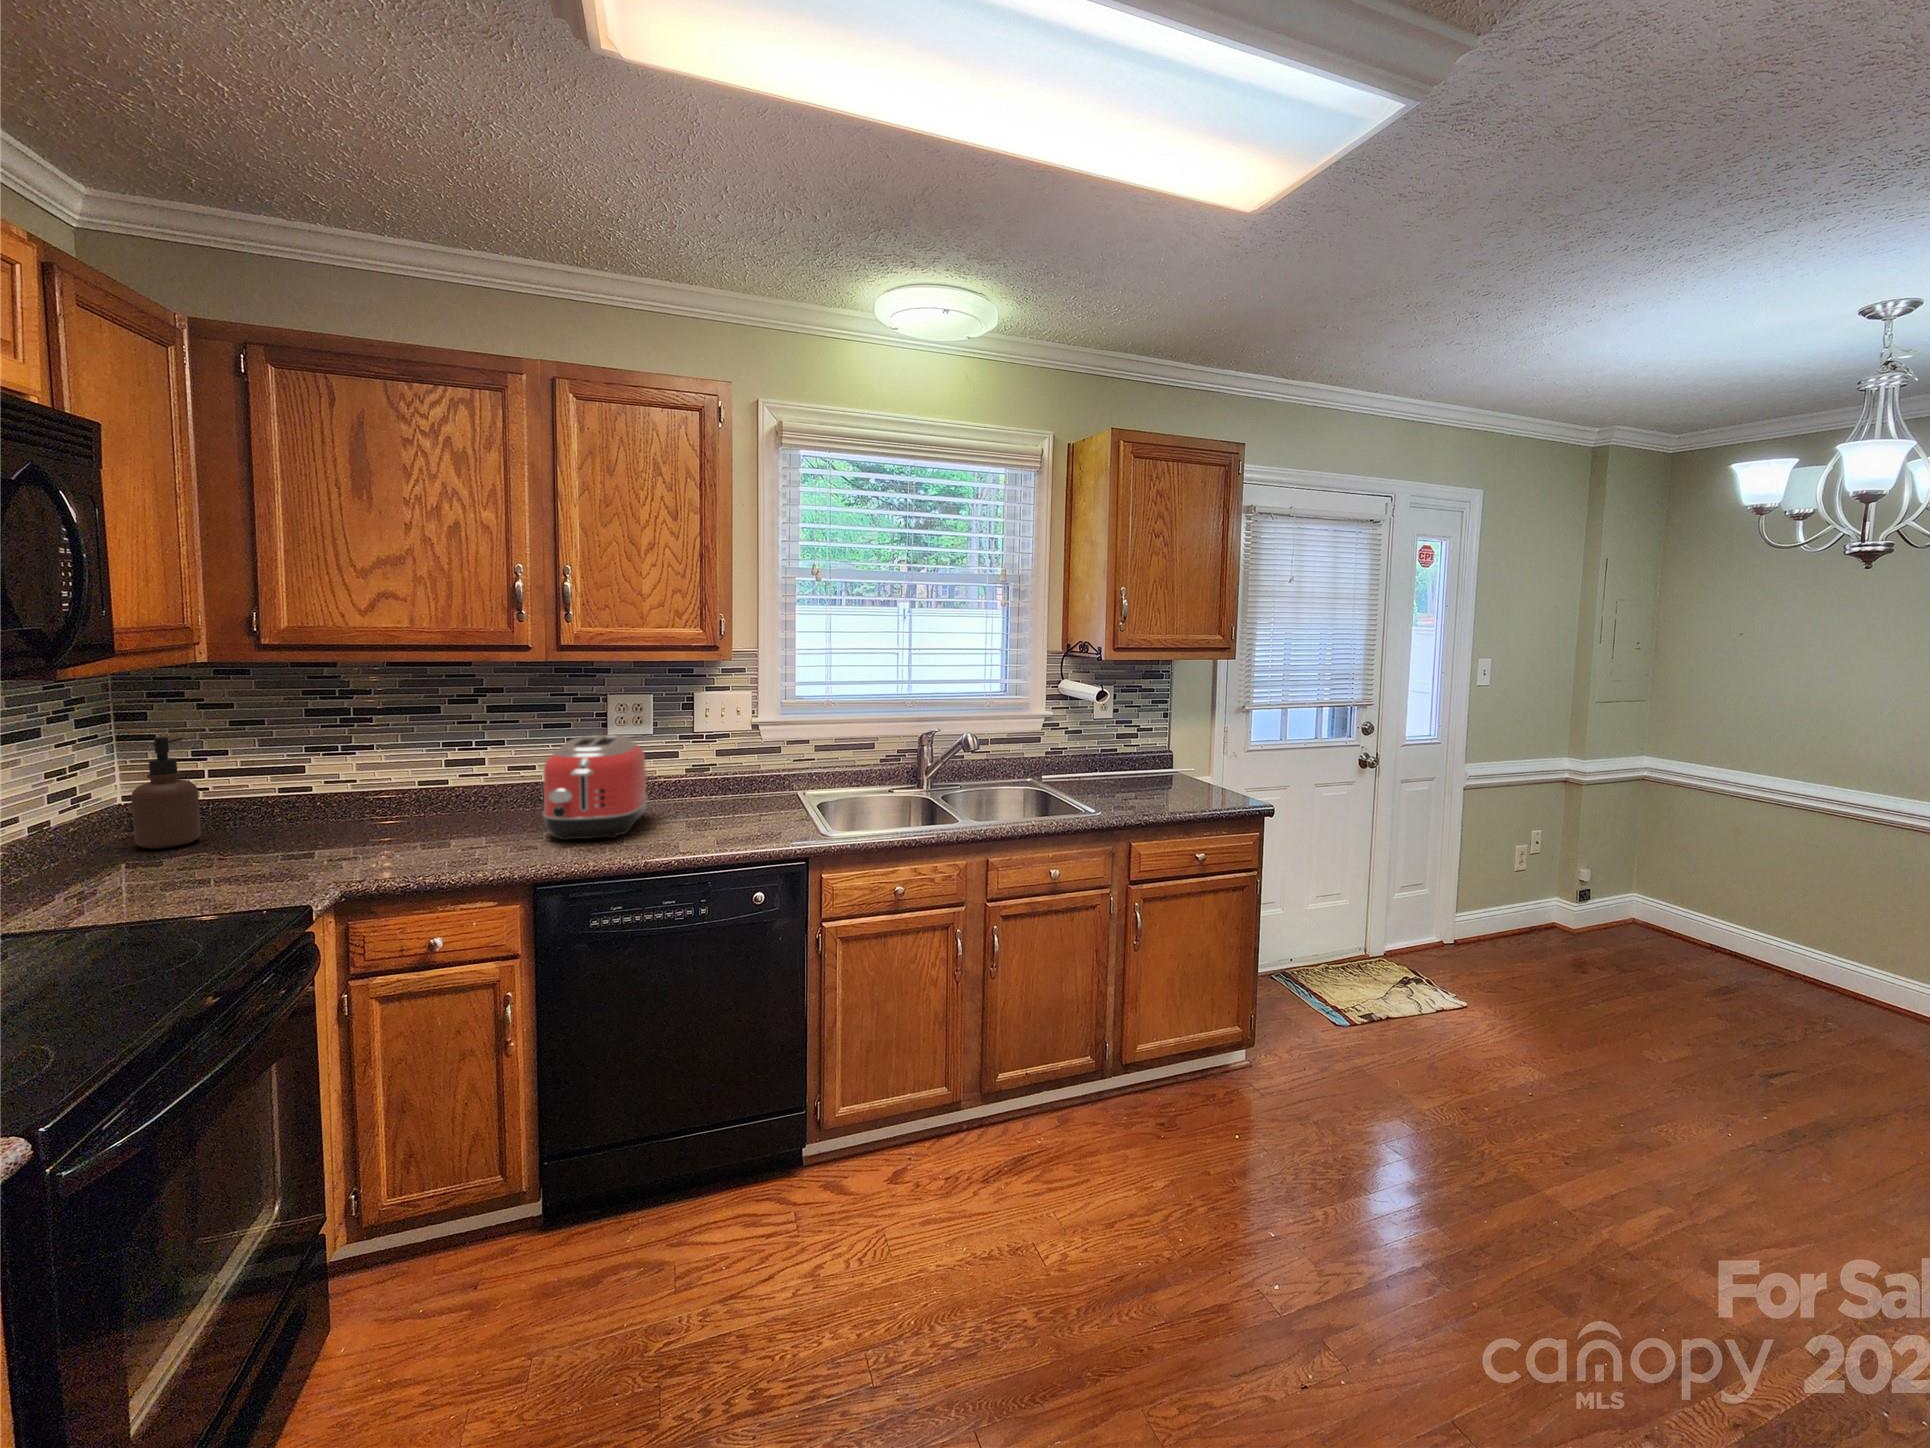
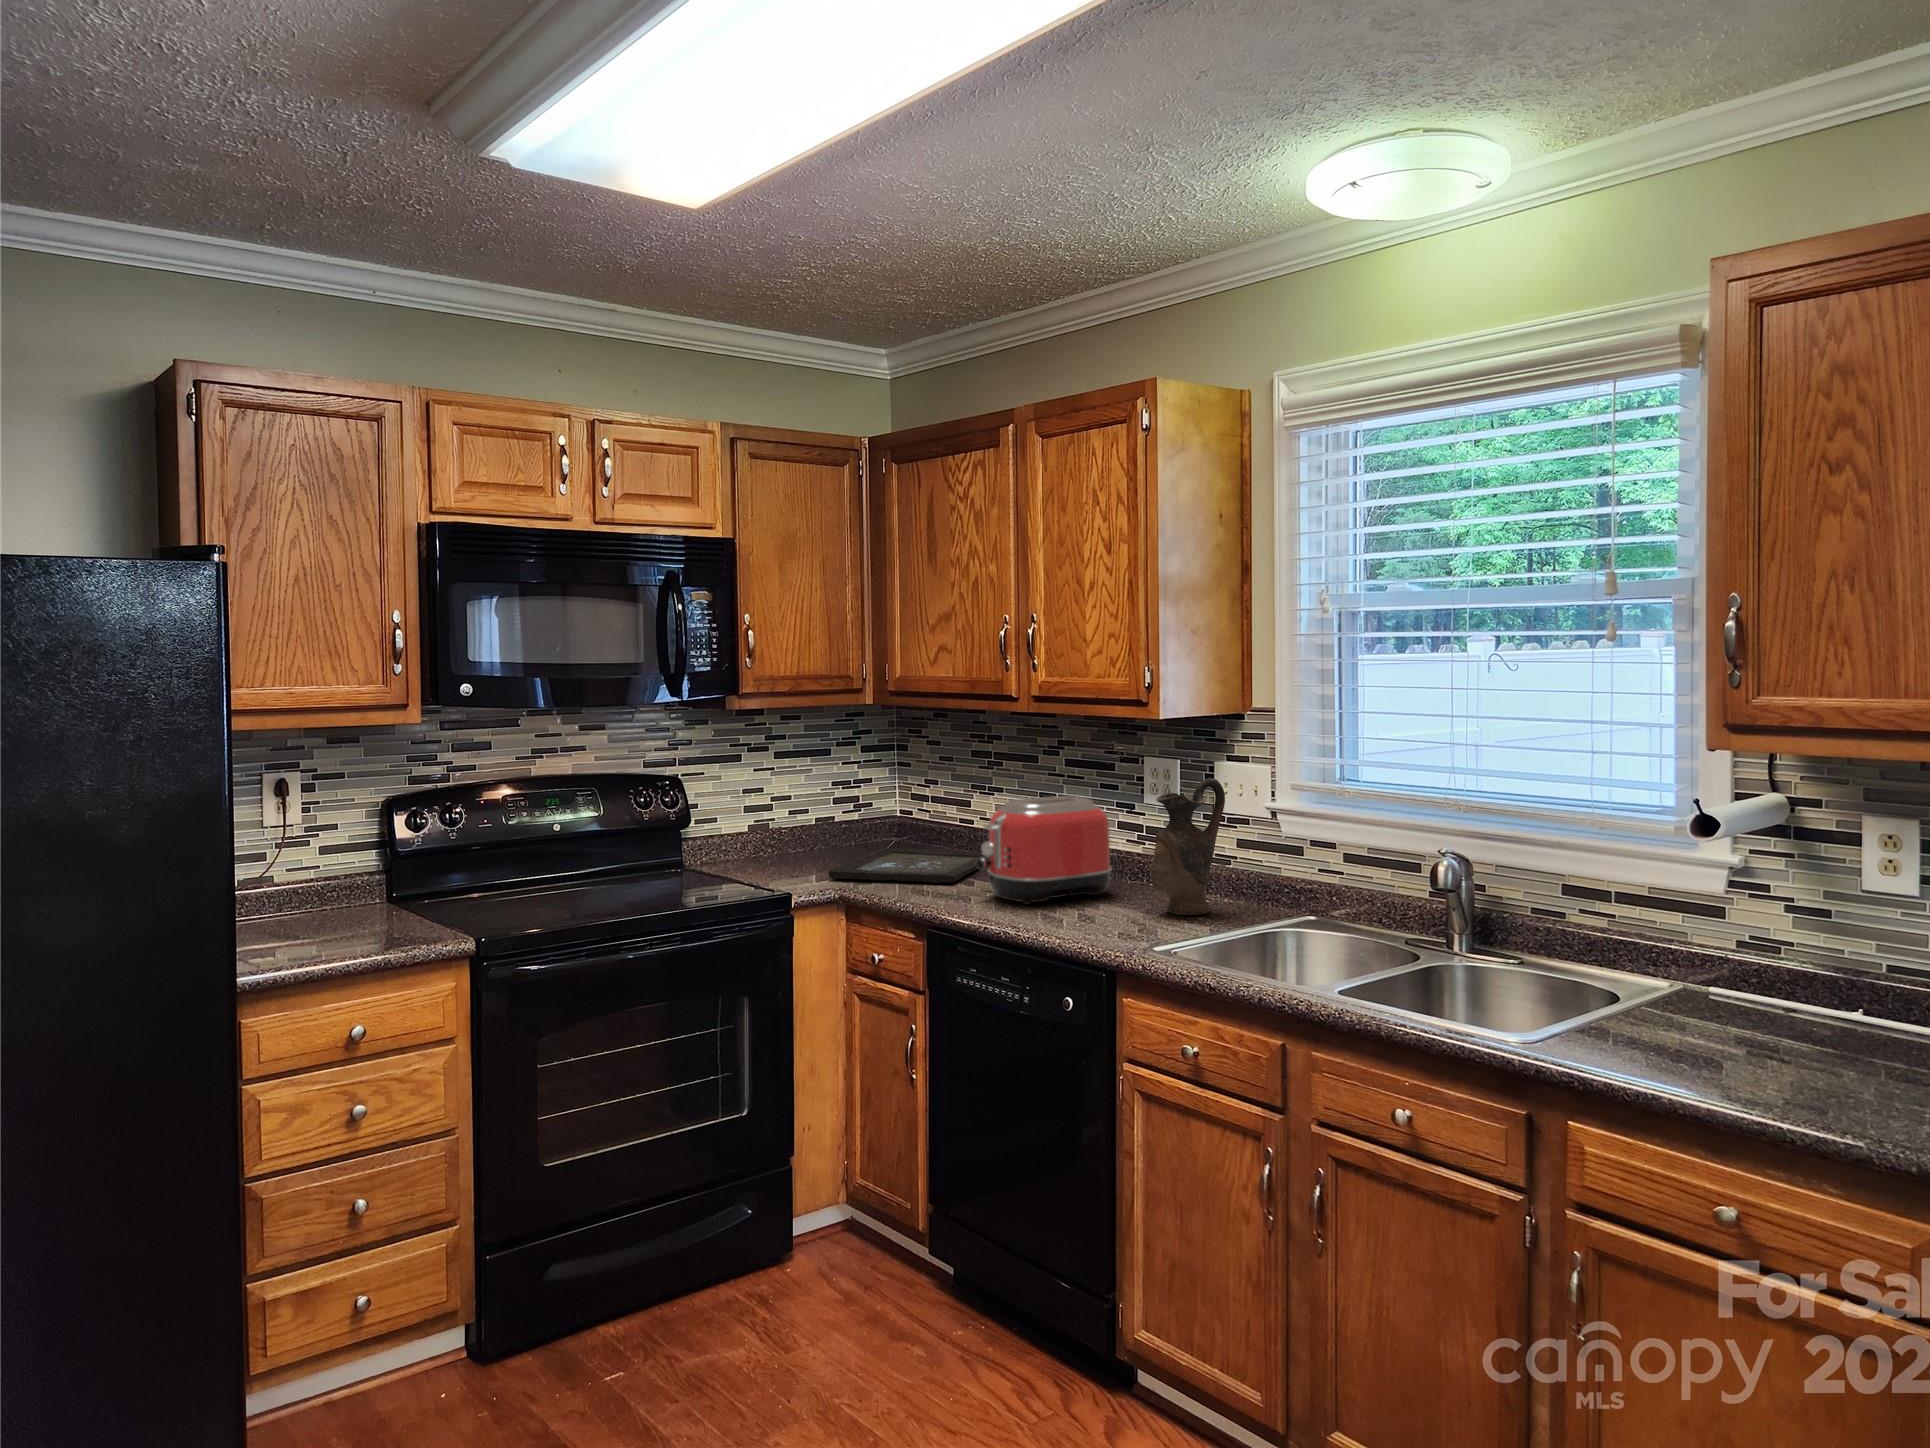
ceramic pitcher: none [712,704,757,813] -> present [1149,778,1225,915]
soap dispenser: present [131,737,201,849] -> none [860,763,896,848]
tray: none [225,813,470,880] -> present [829,848,989,883]

